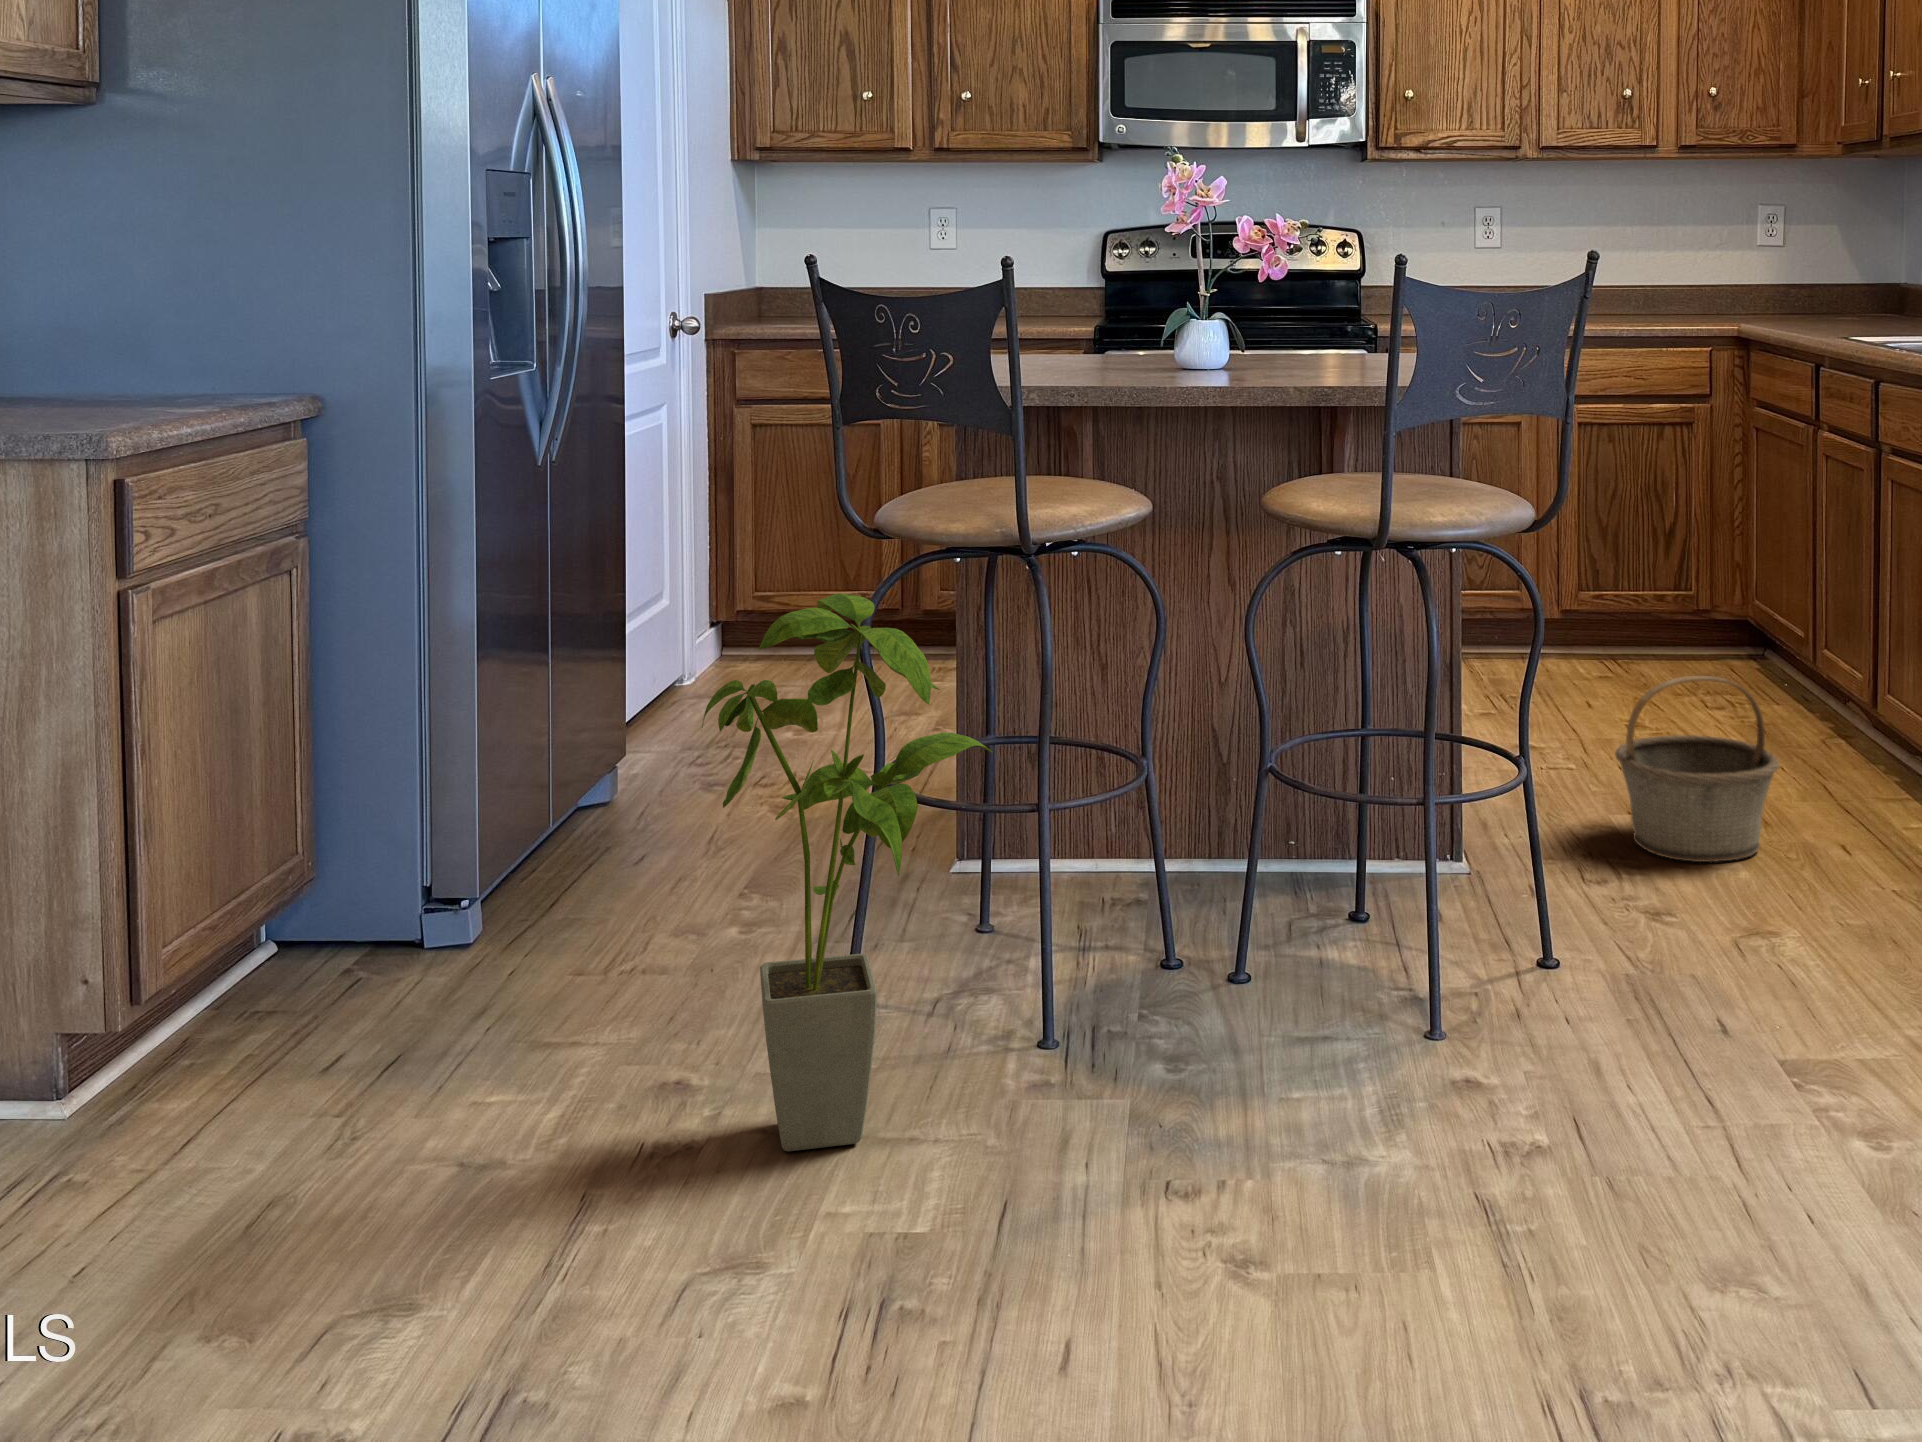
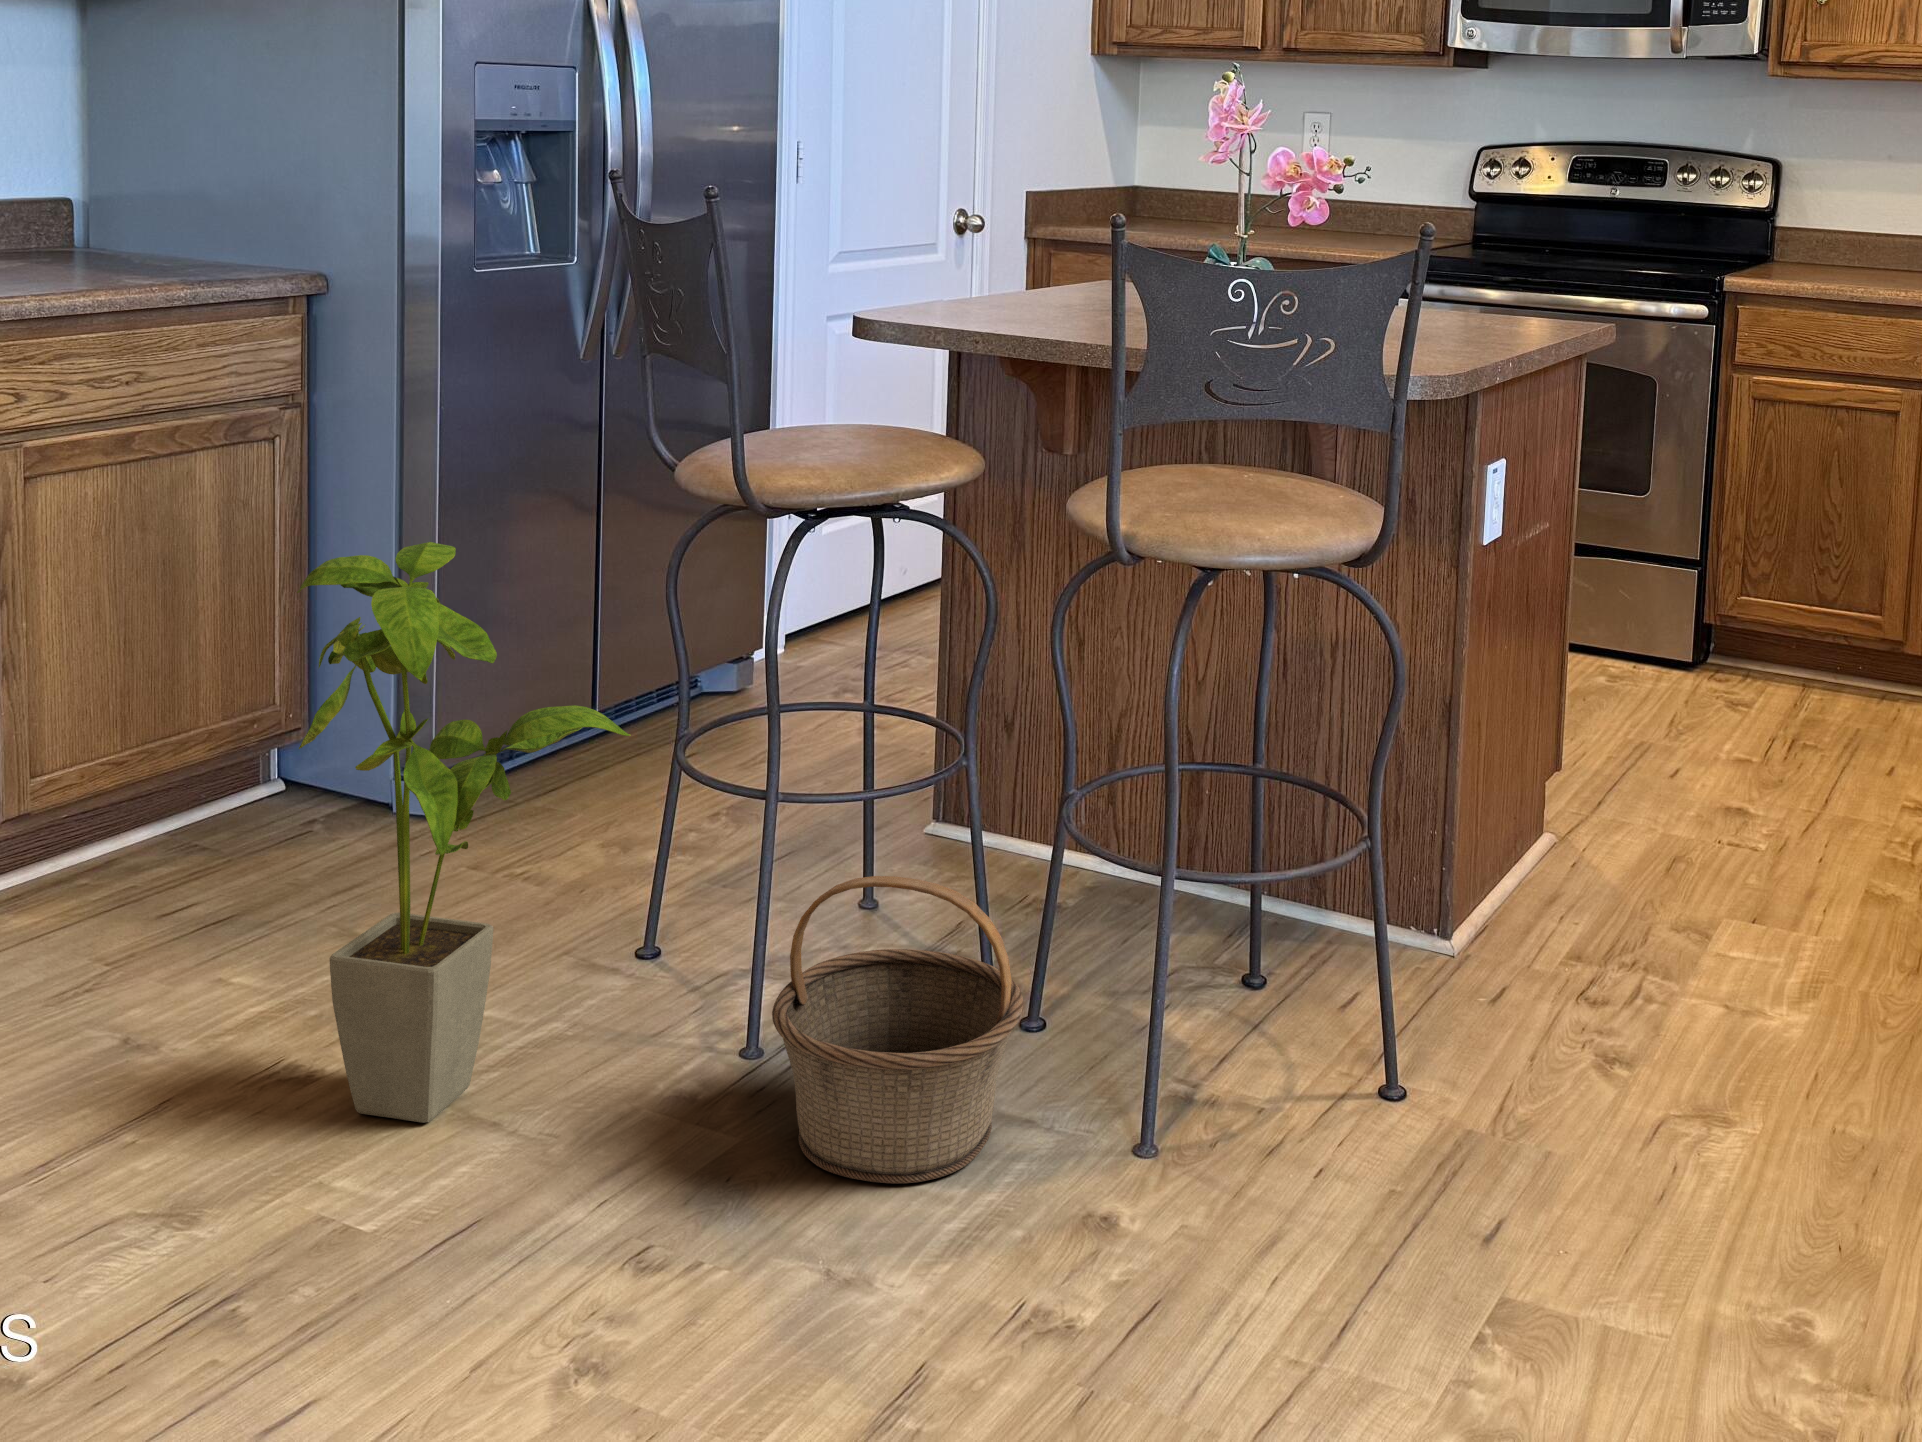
basket: present [1615,676,1779,862] -> present [772,876,1023,1184]

